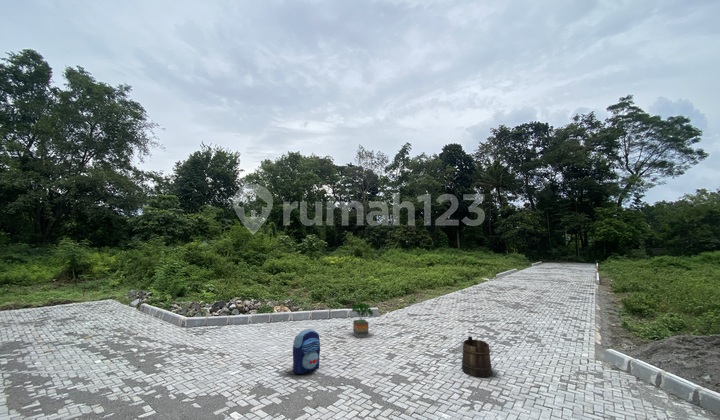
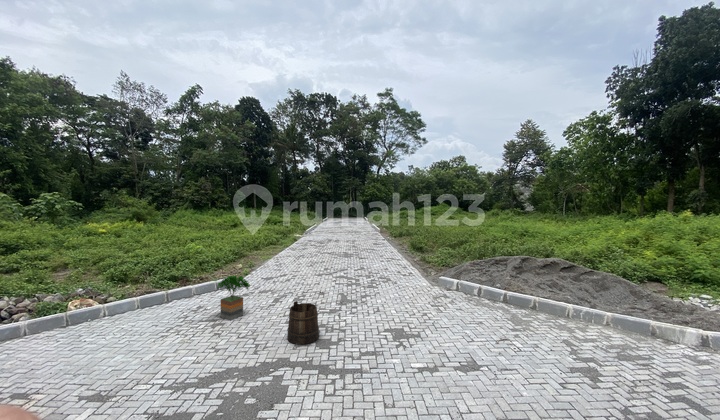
backpack: present [293,329,320,374] -> none [175,324,219,395]
bucket: present [462,336,492,377] -> present [287,301,319,344]

